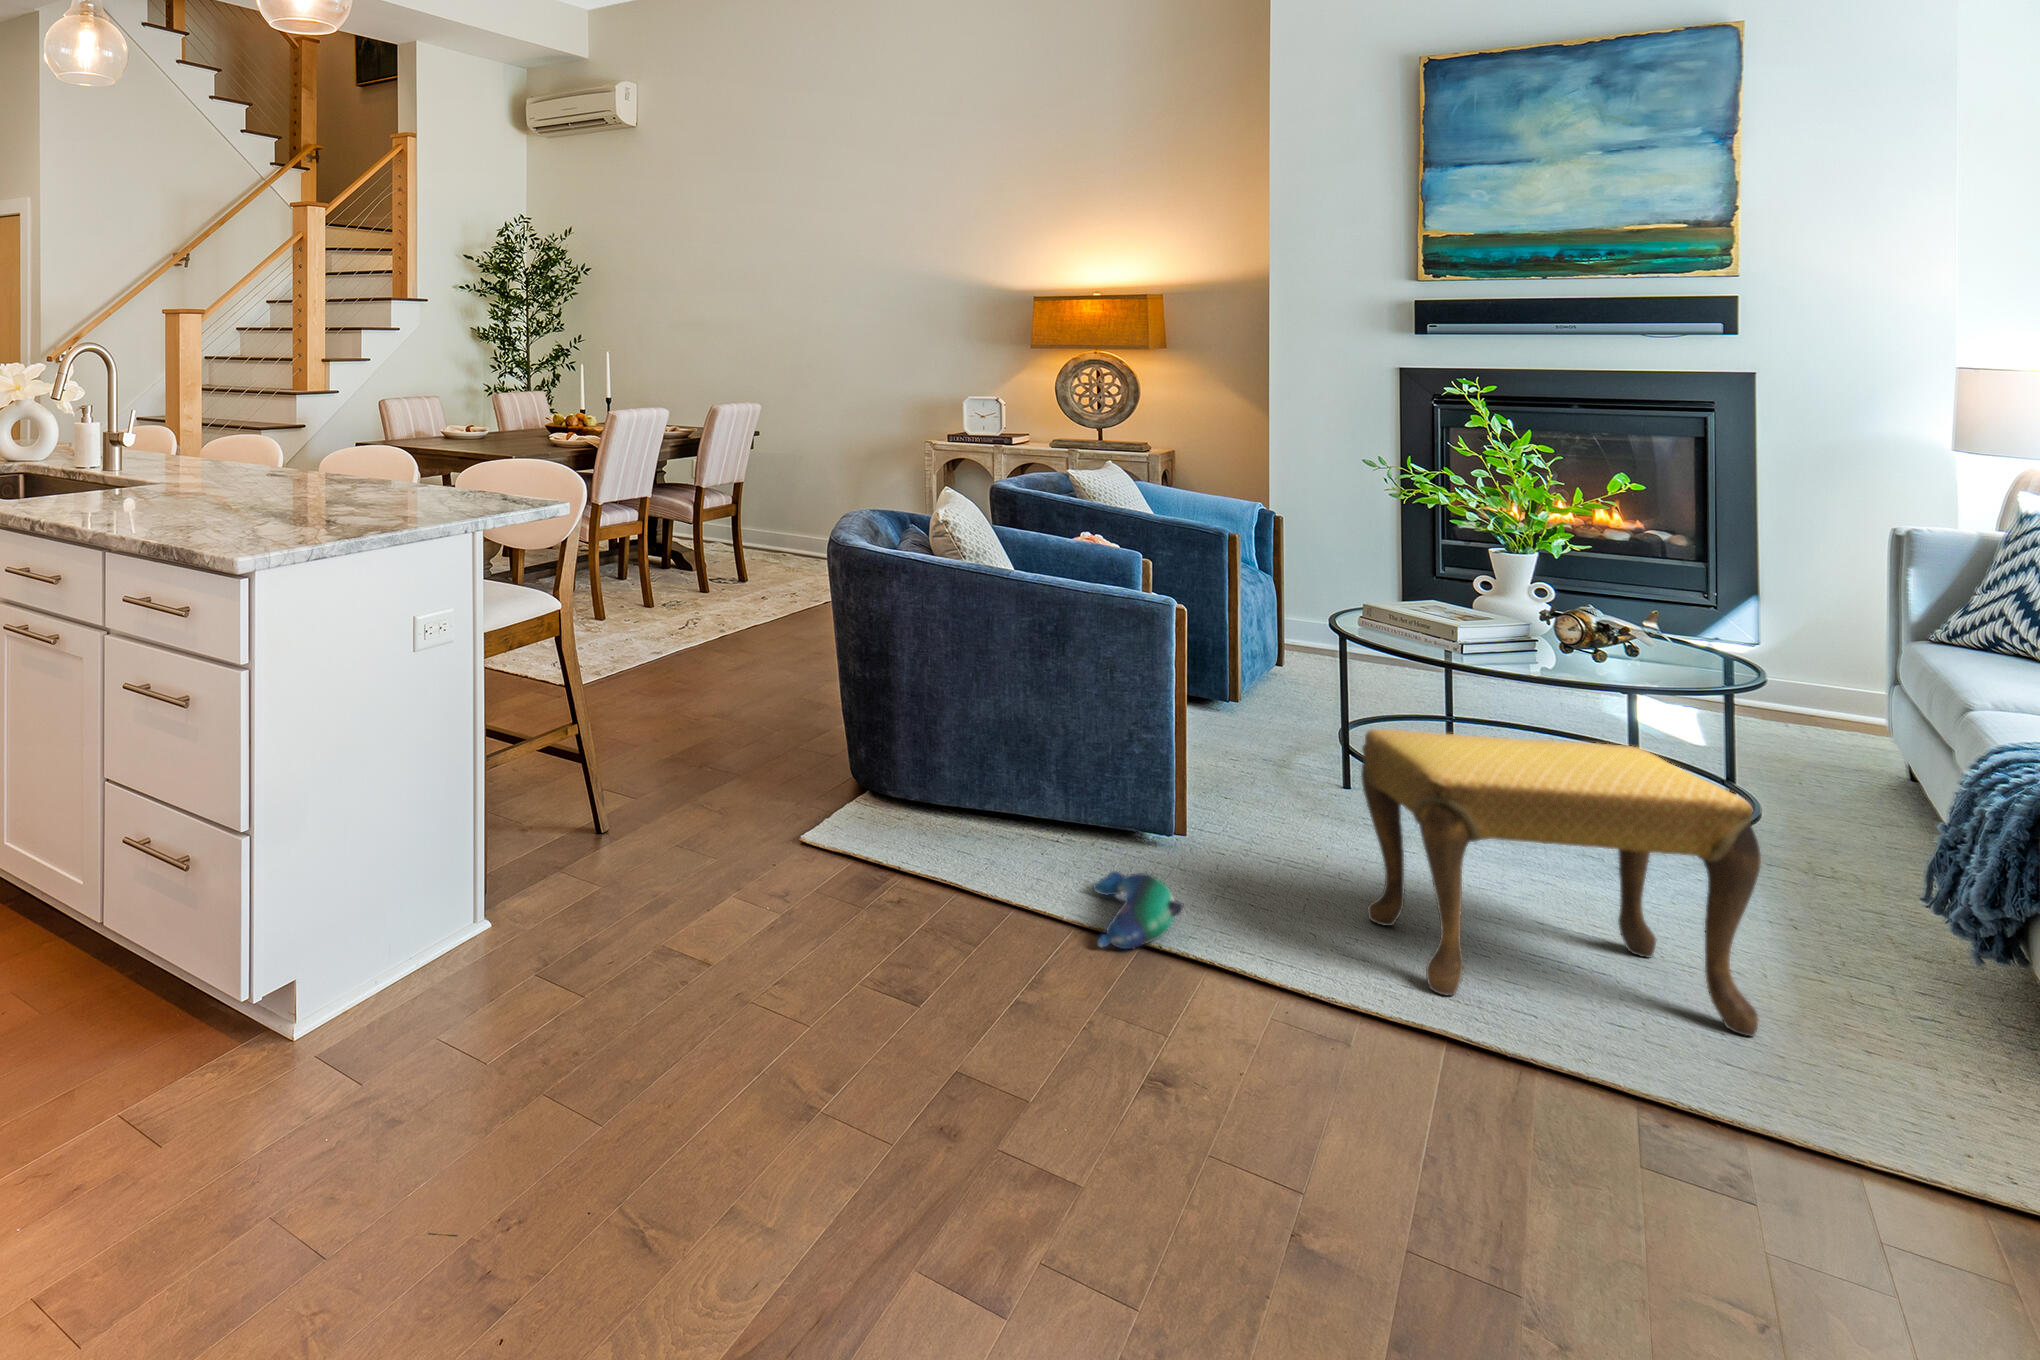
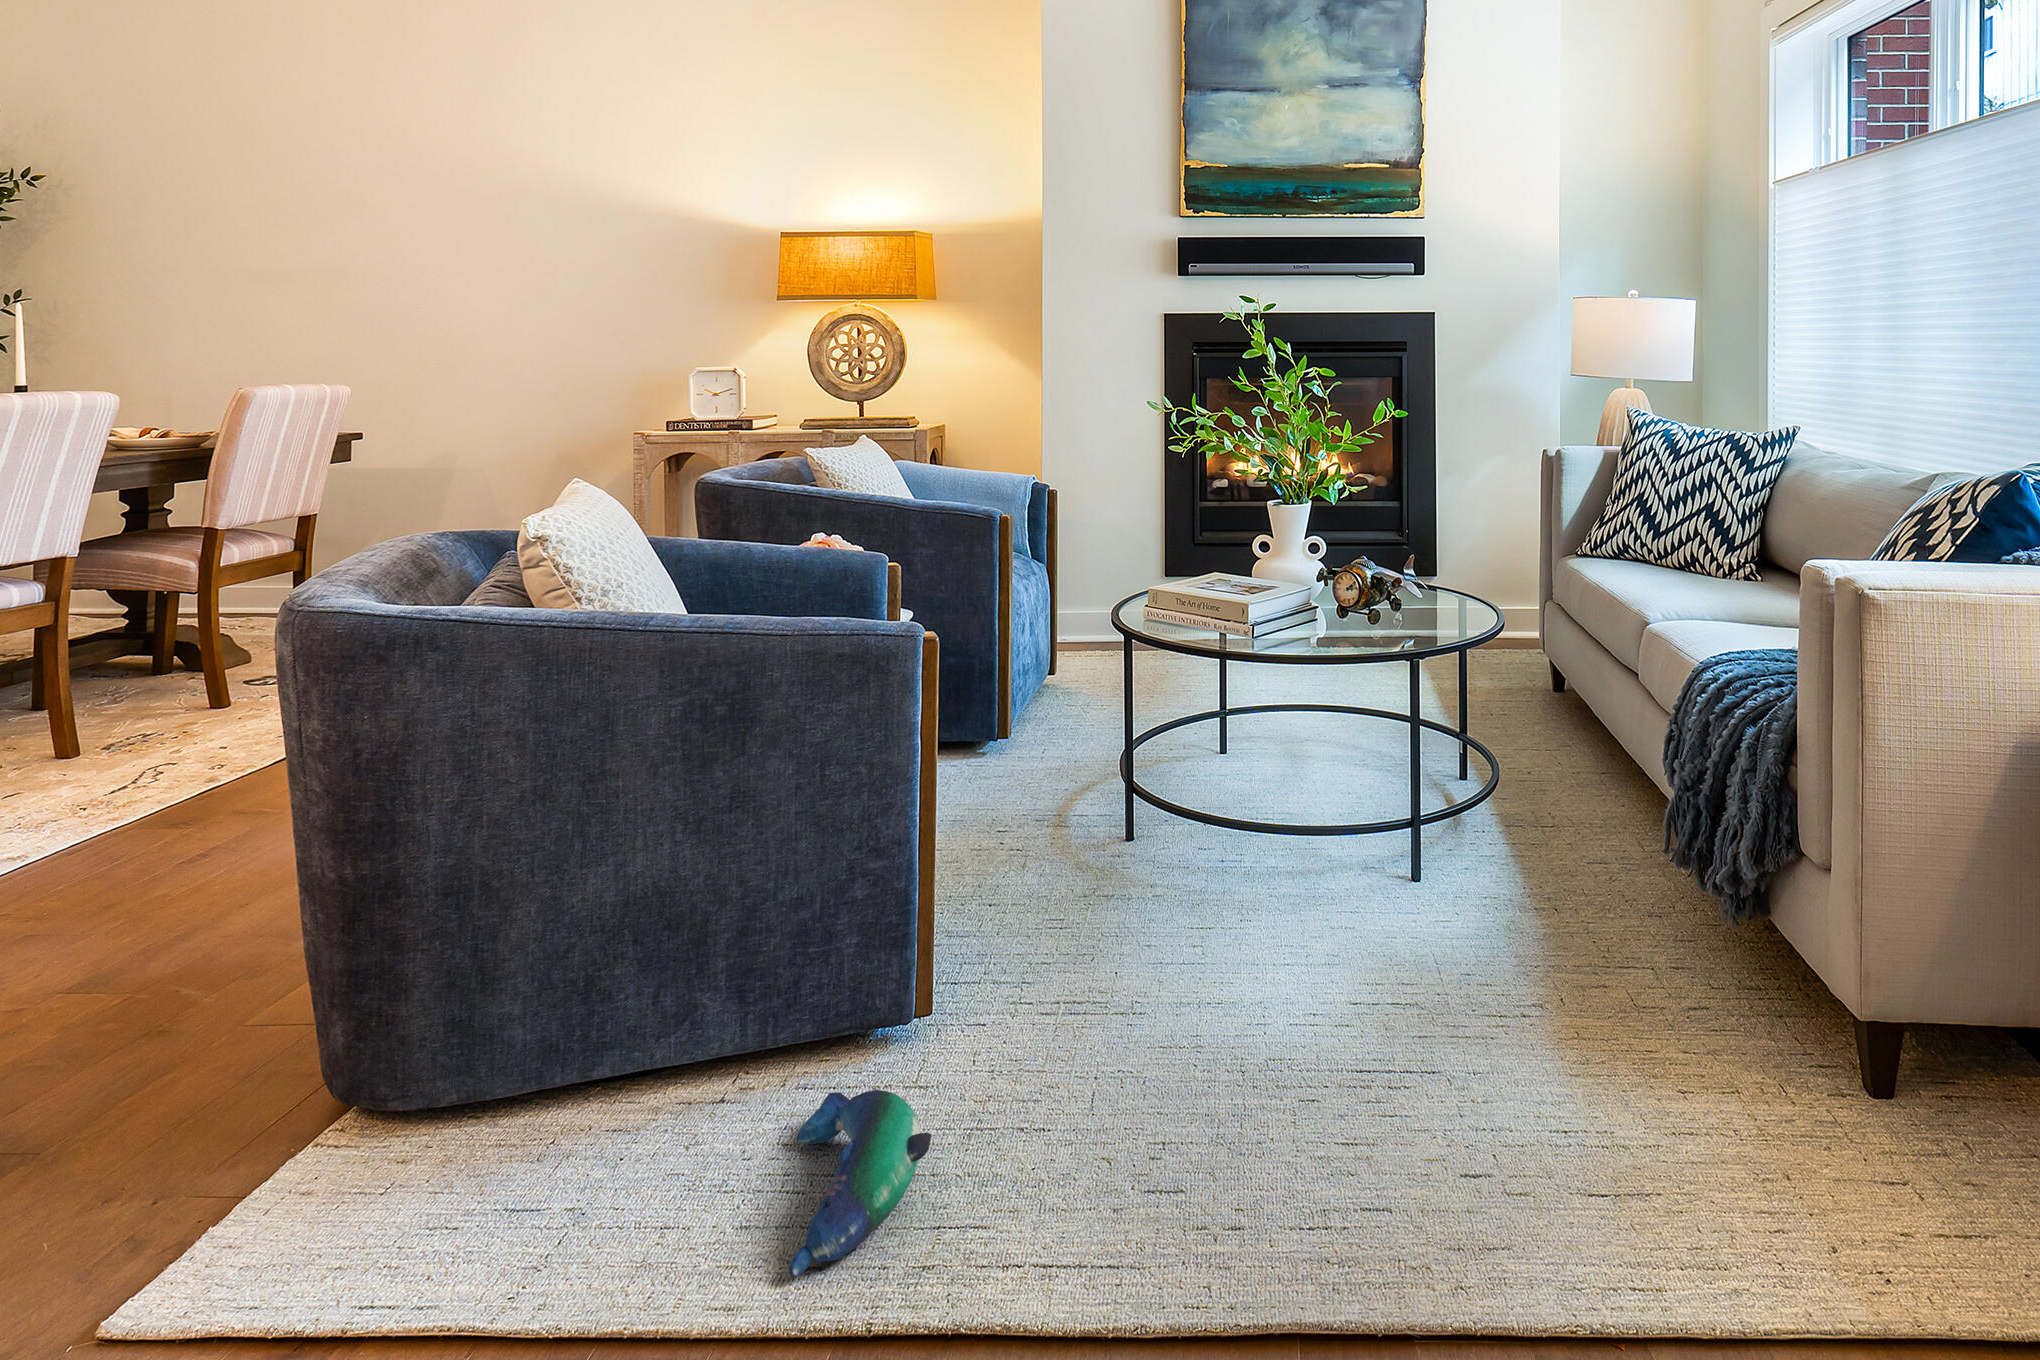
footstool: present [1361,729,1761,1036] -> none [1160,724,1556,1141]

